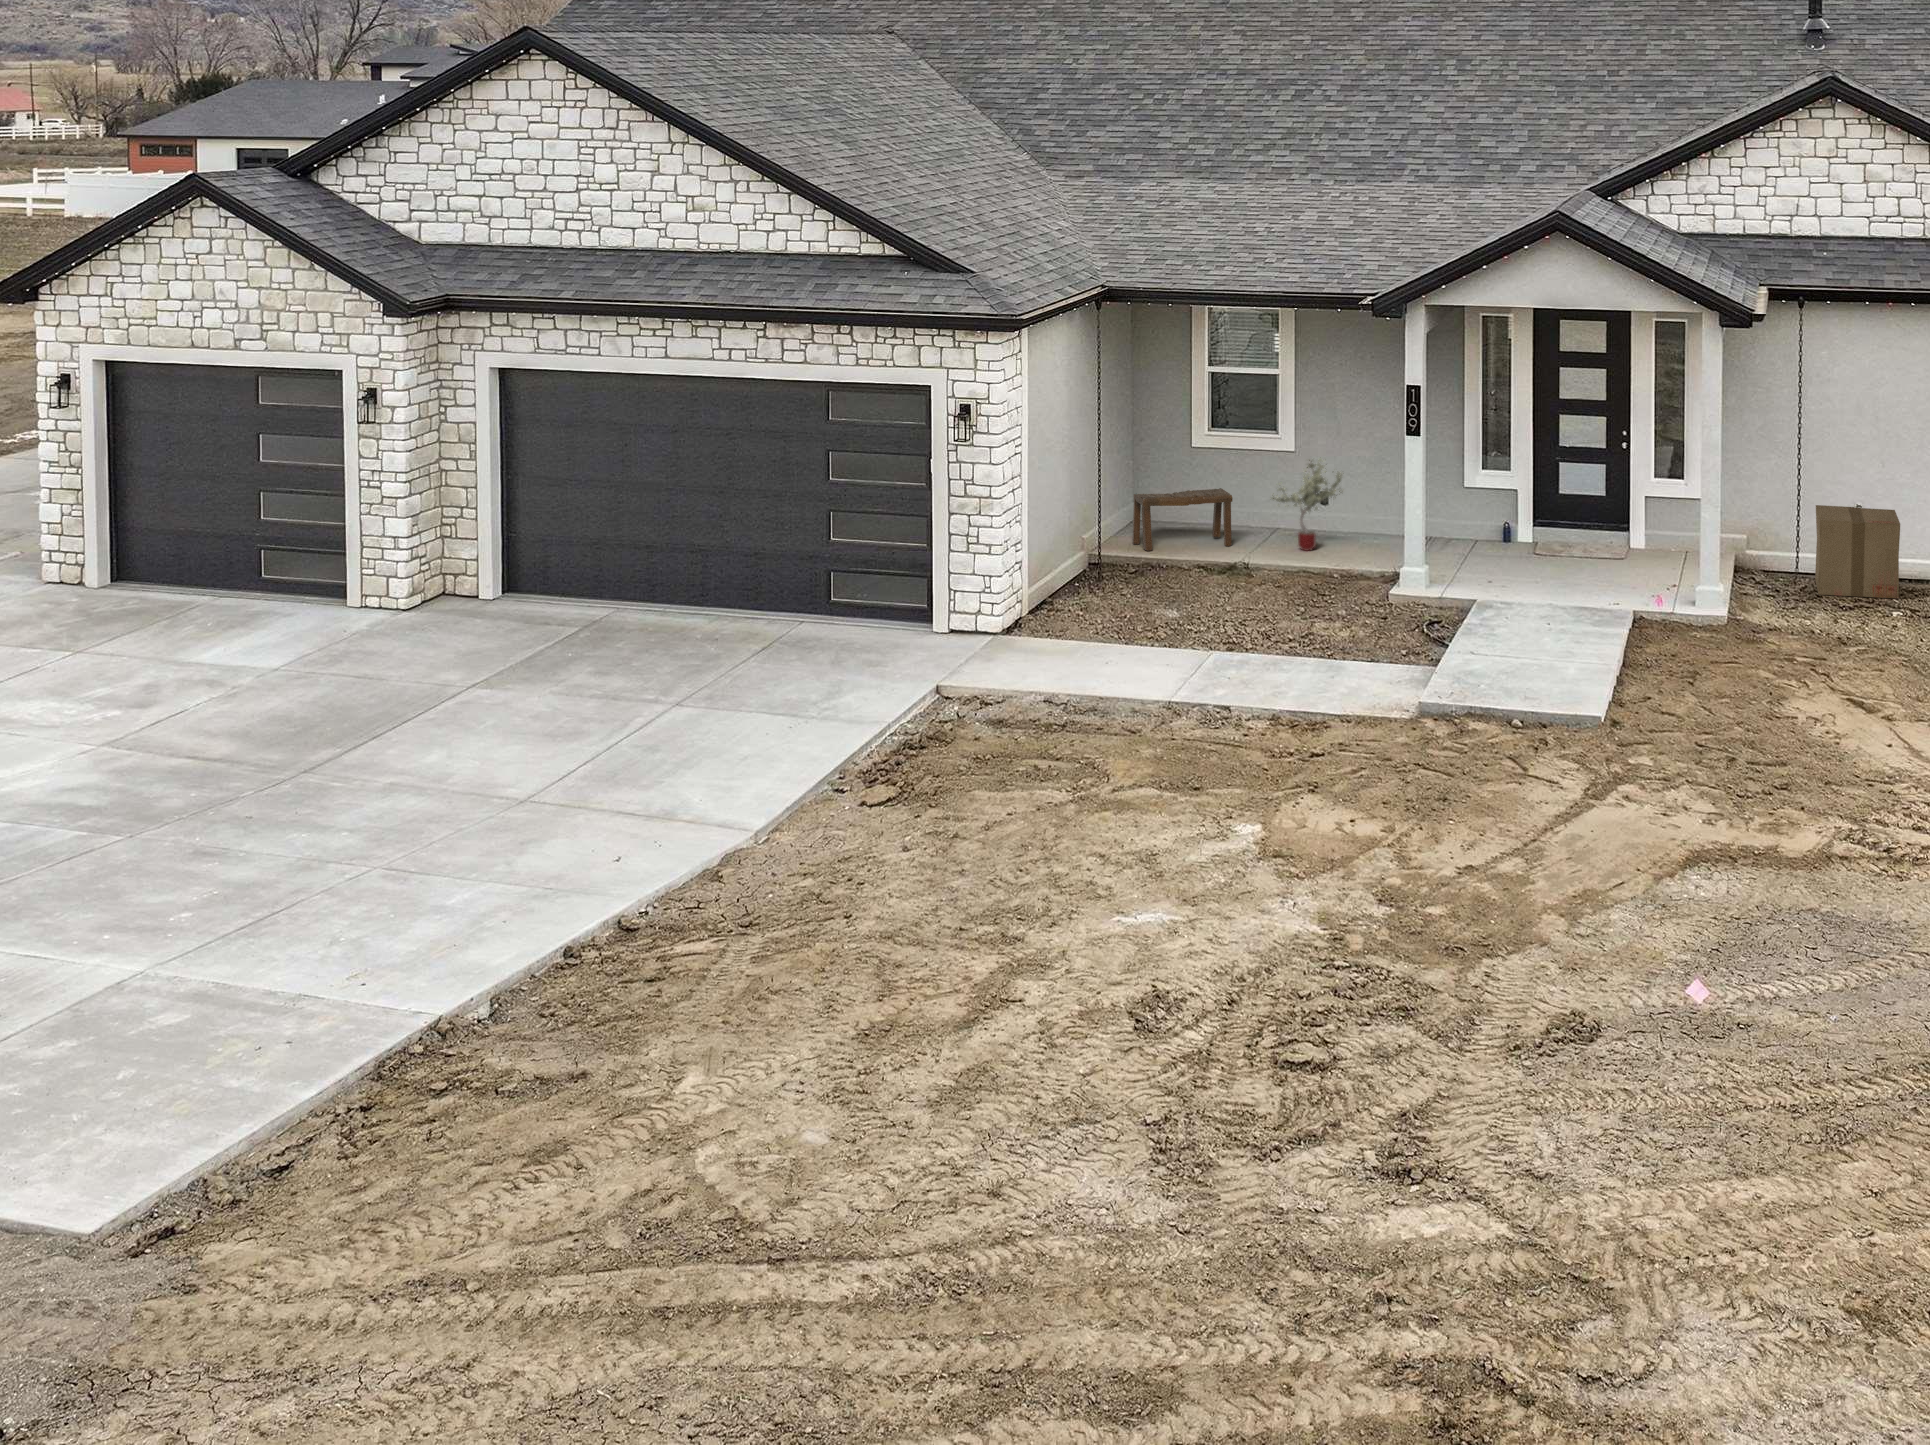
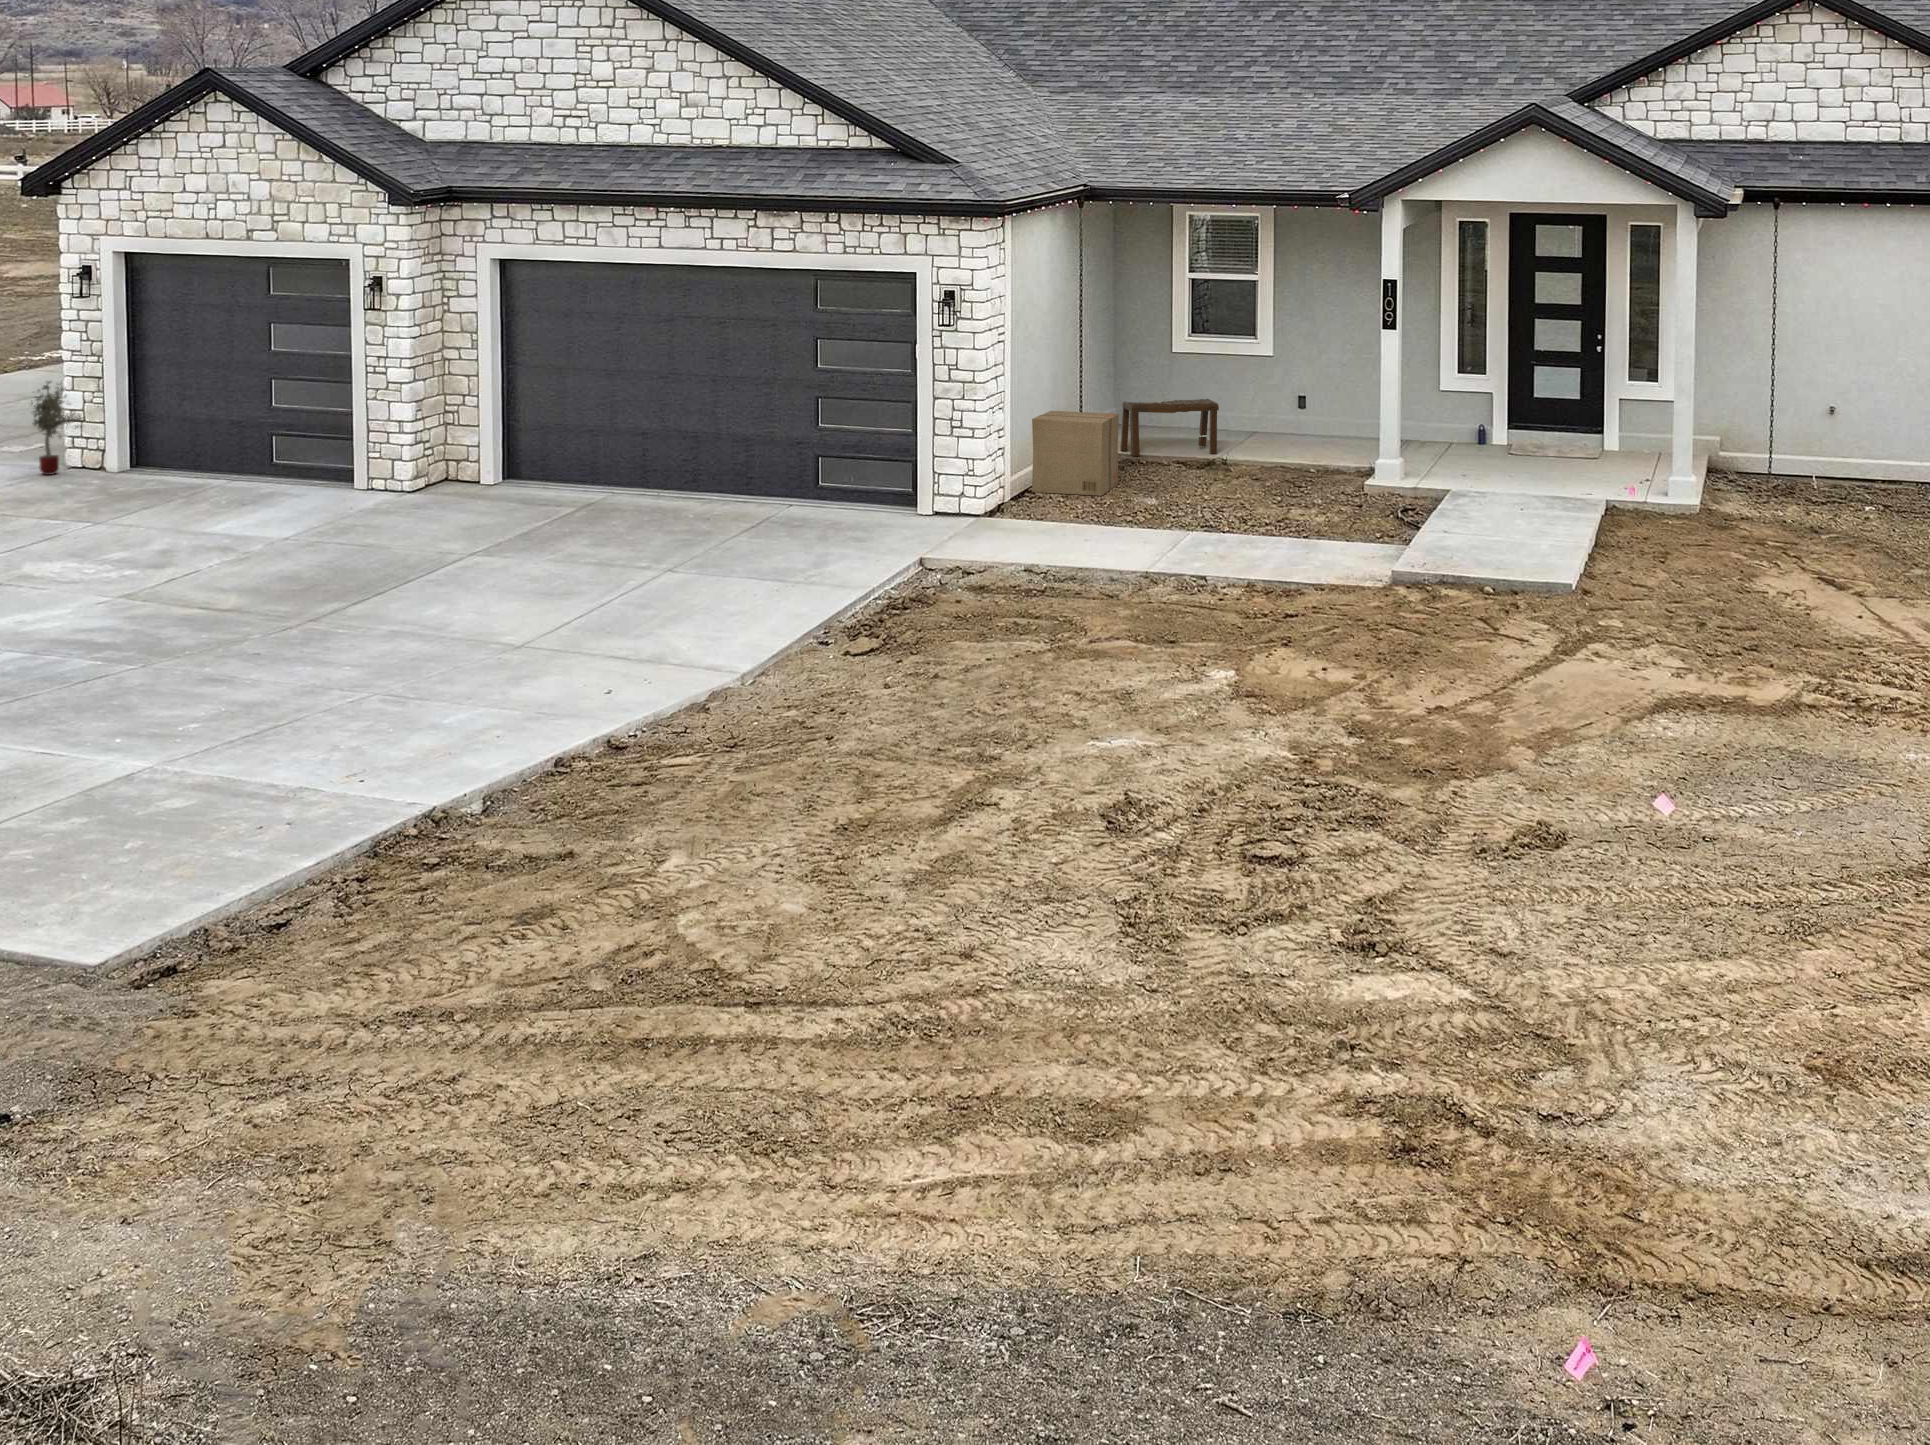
potted tree: present [1272,459,1343,551] -> present [31,381,82,475]
cardboard box: present [1815,505,1900,598] -> present [1032,411,1119,496]

